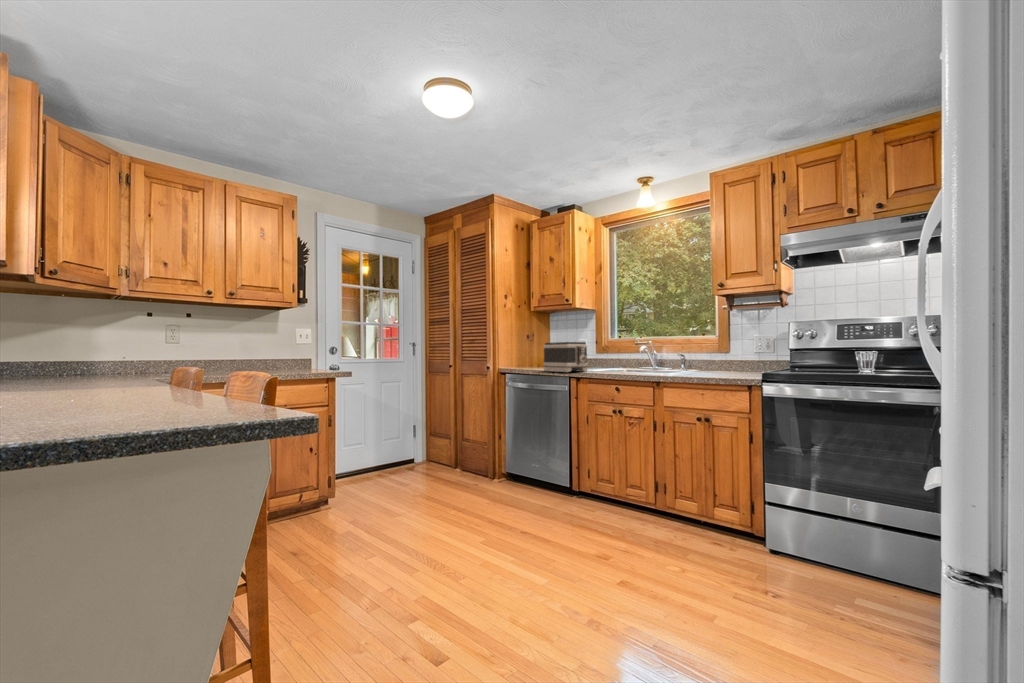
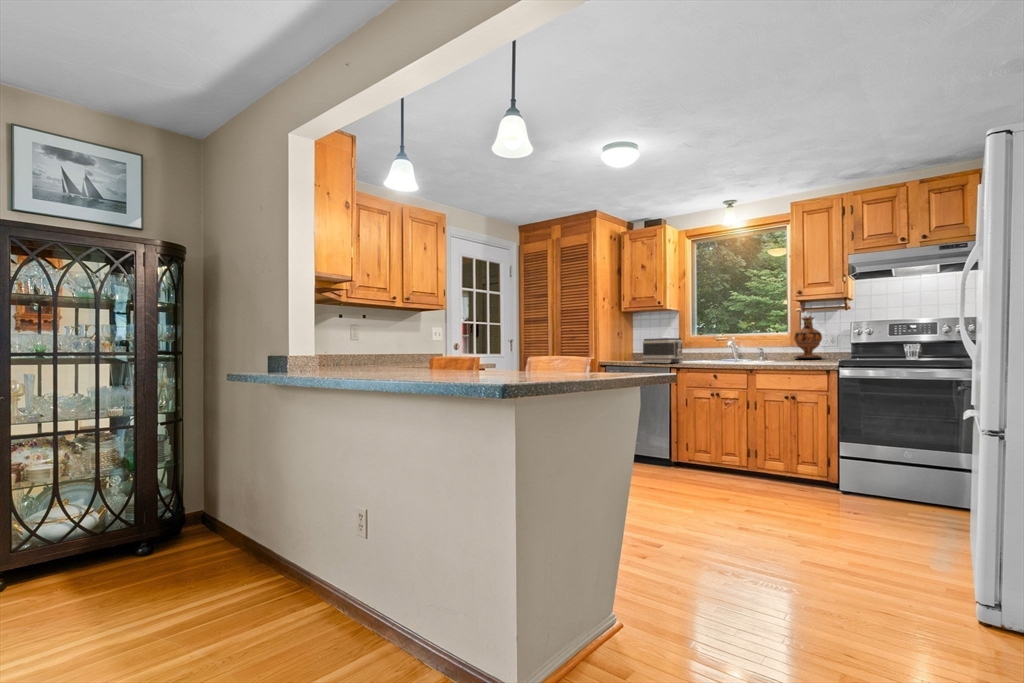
vase: none [719,314,754,368] -> present [794,316,822,359]

